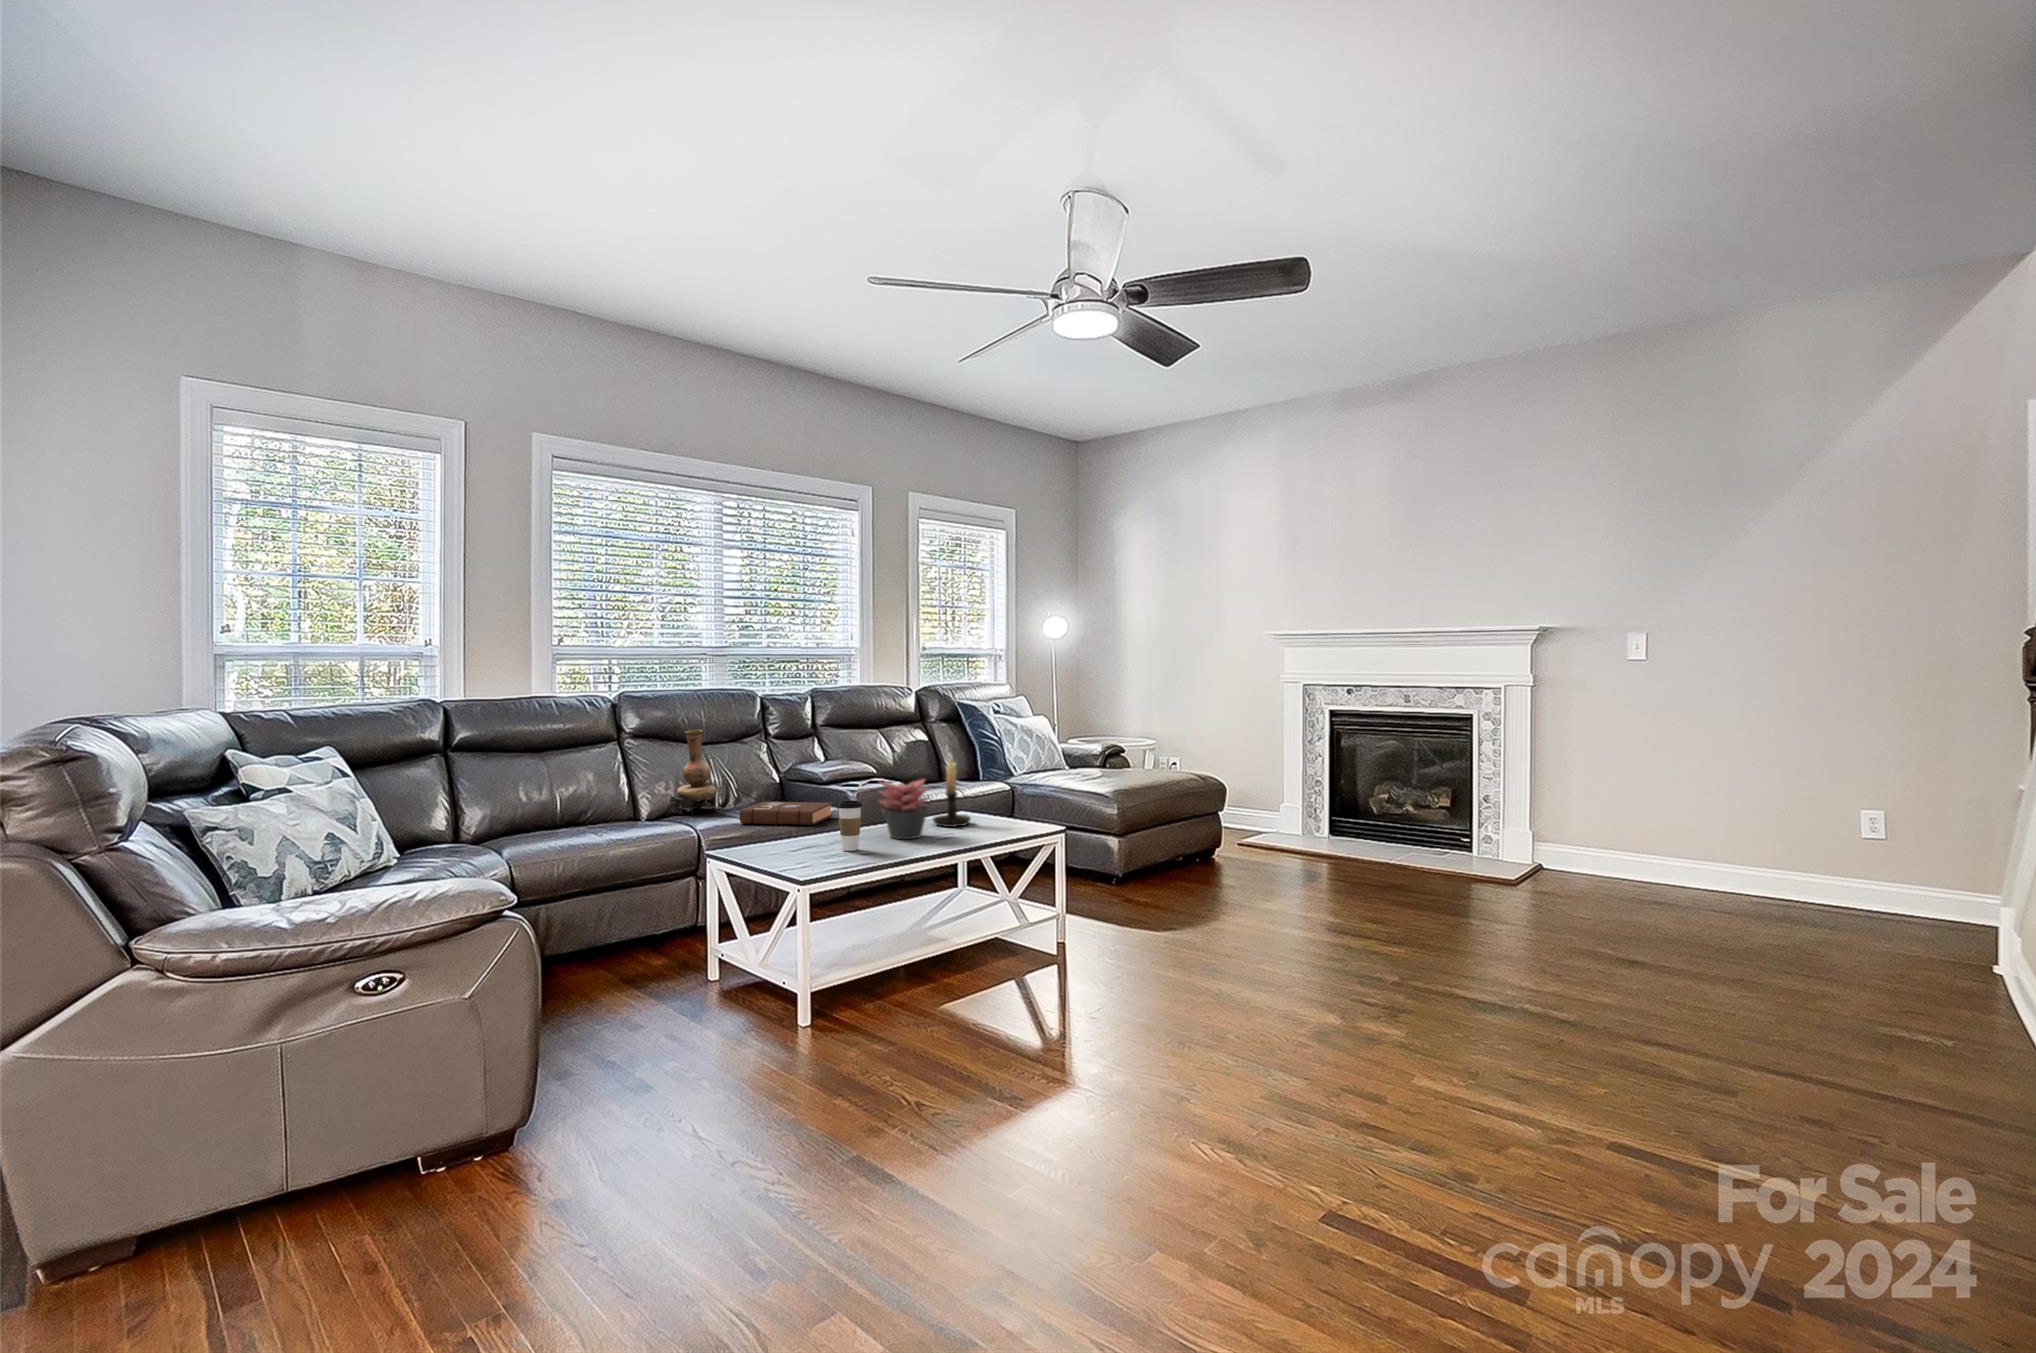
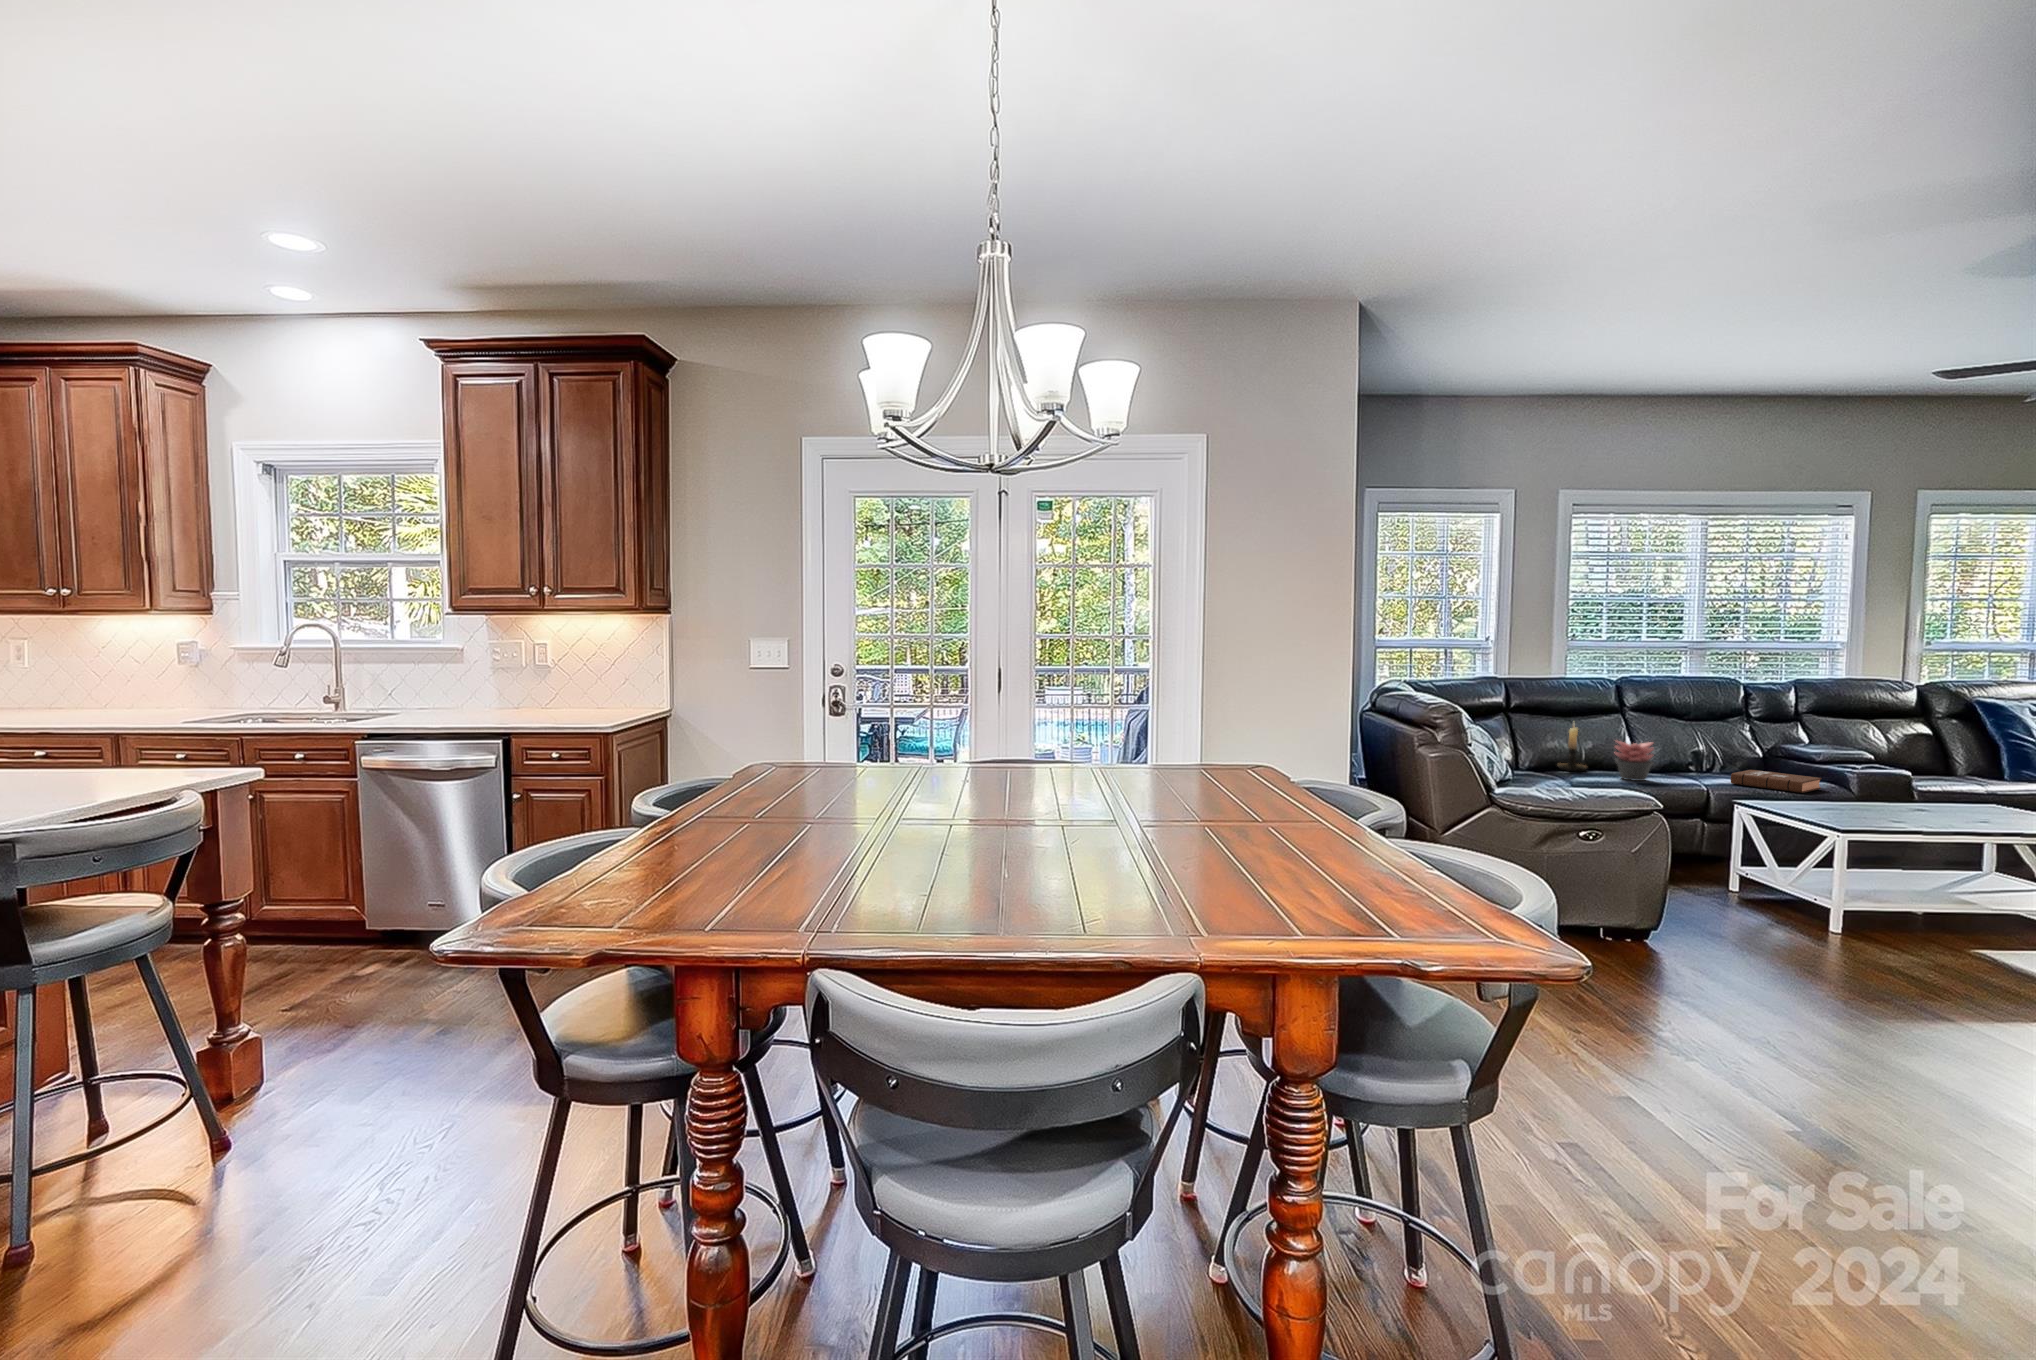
vase: present [670,730,725,815] -> none [1663,709,1714,773]
candle holder: present [933,755,971,827] -> present [1558,723,1587,771]
succulent plant: present [880,779,929,839] -> present [1615,741,1654,781]
coffee cup: present [837,801,862,851] -> none [1834,776,1860,815]

